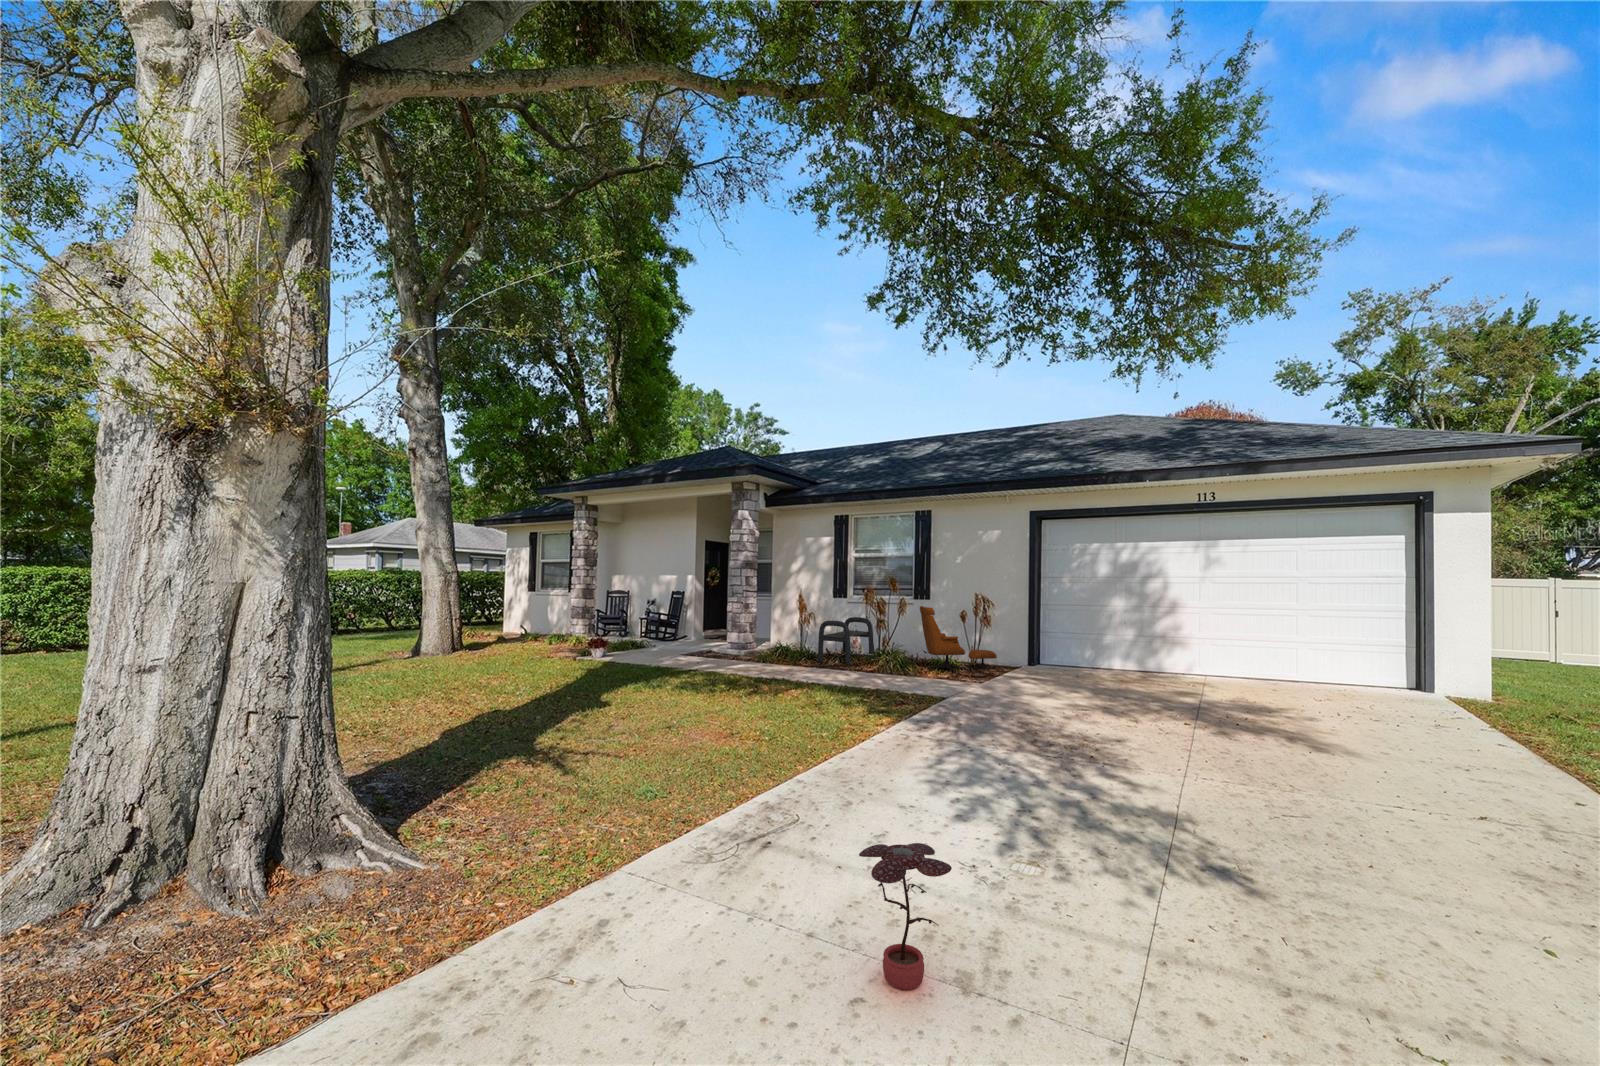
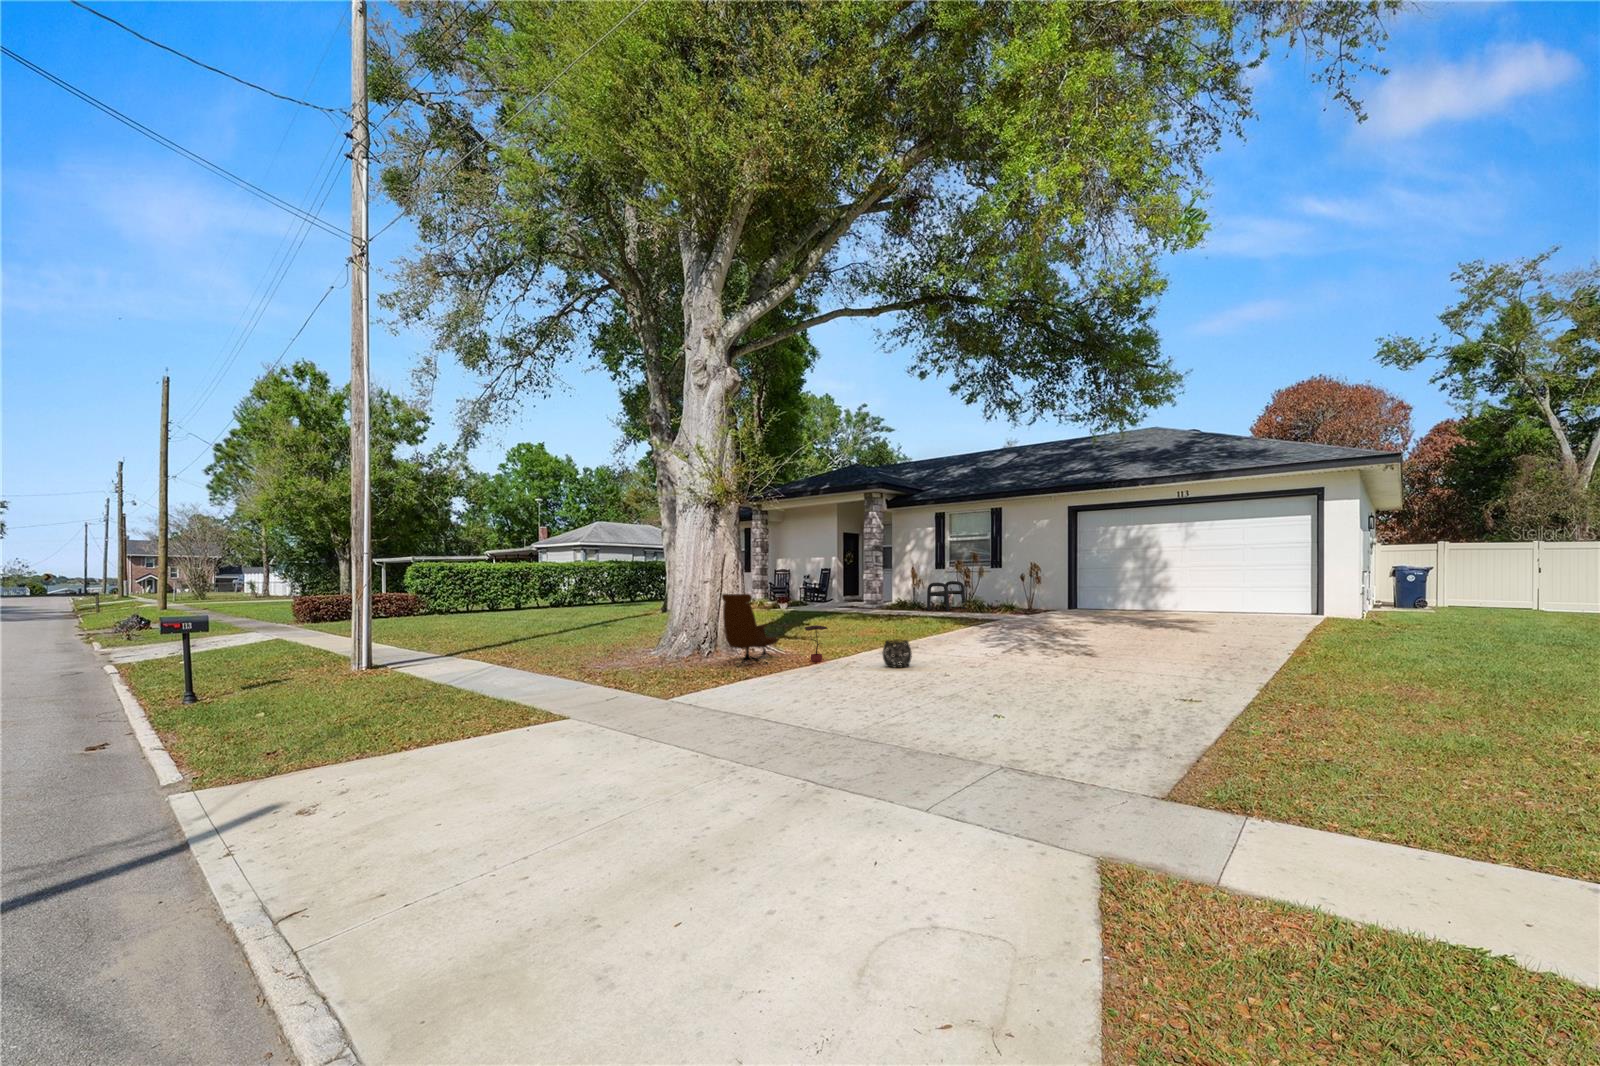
lounge chair: present [920,606,997,673] -> present [722,594,778,666]
potted plant: present [859,843,952,989] -> present [805,625,827,662]
woven basket: none [660,875,758,1001] -> present [882,640,912,667]

